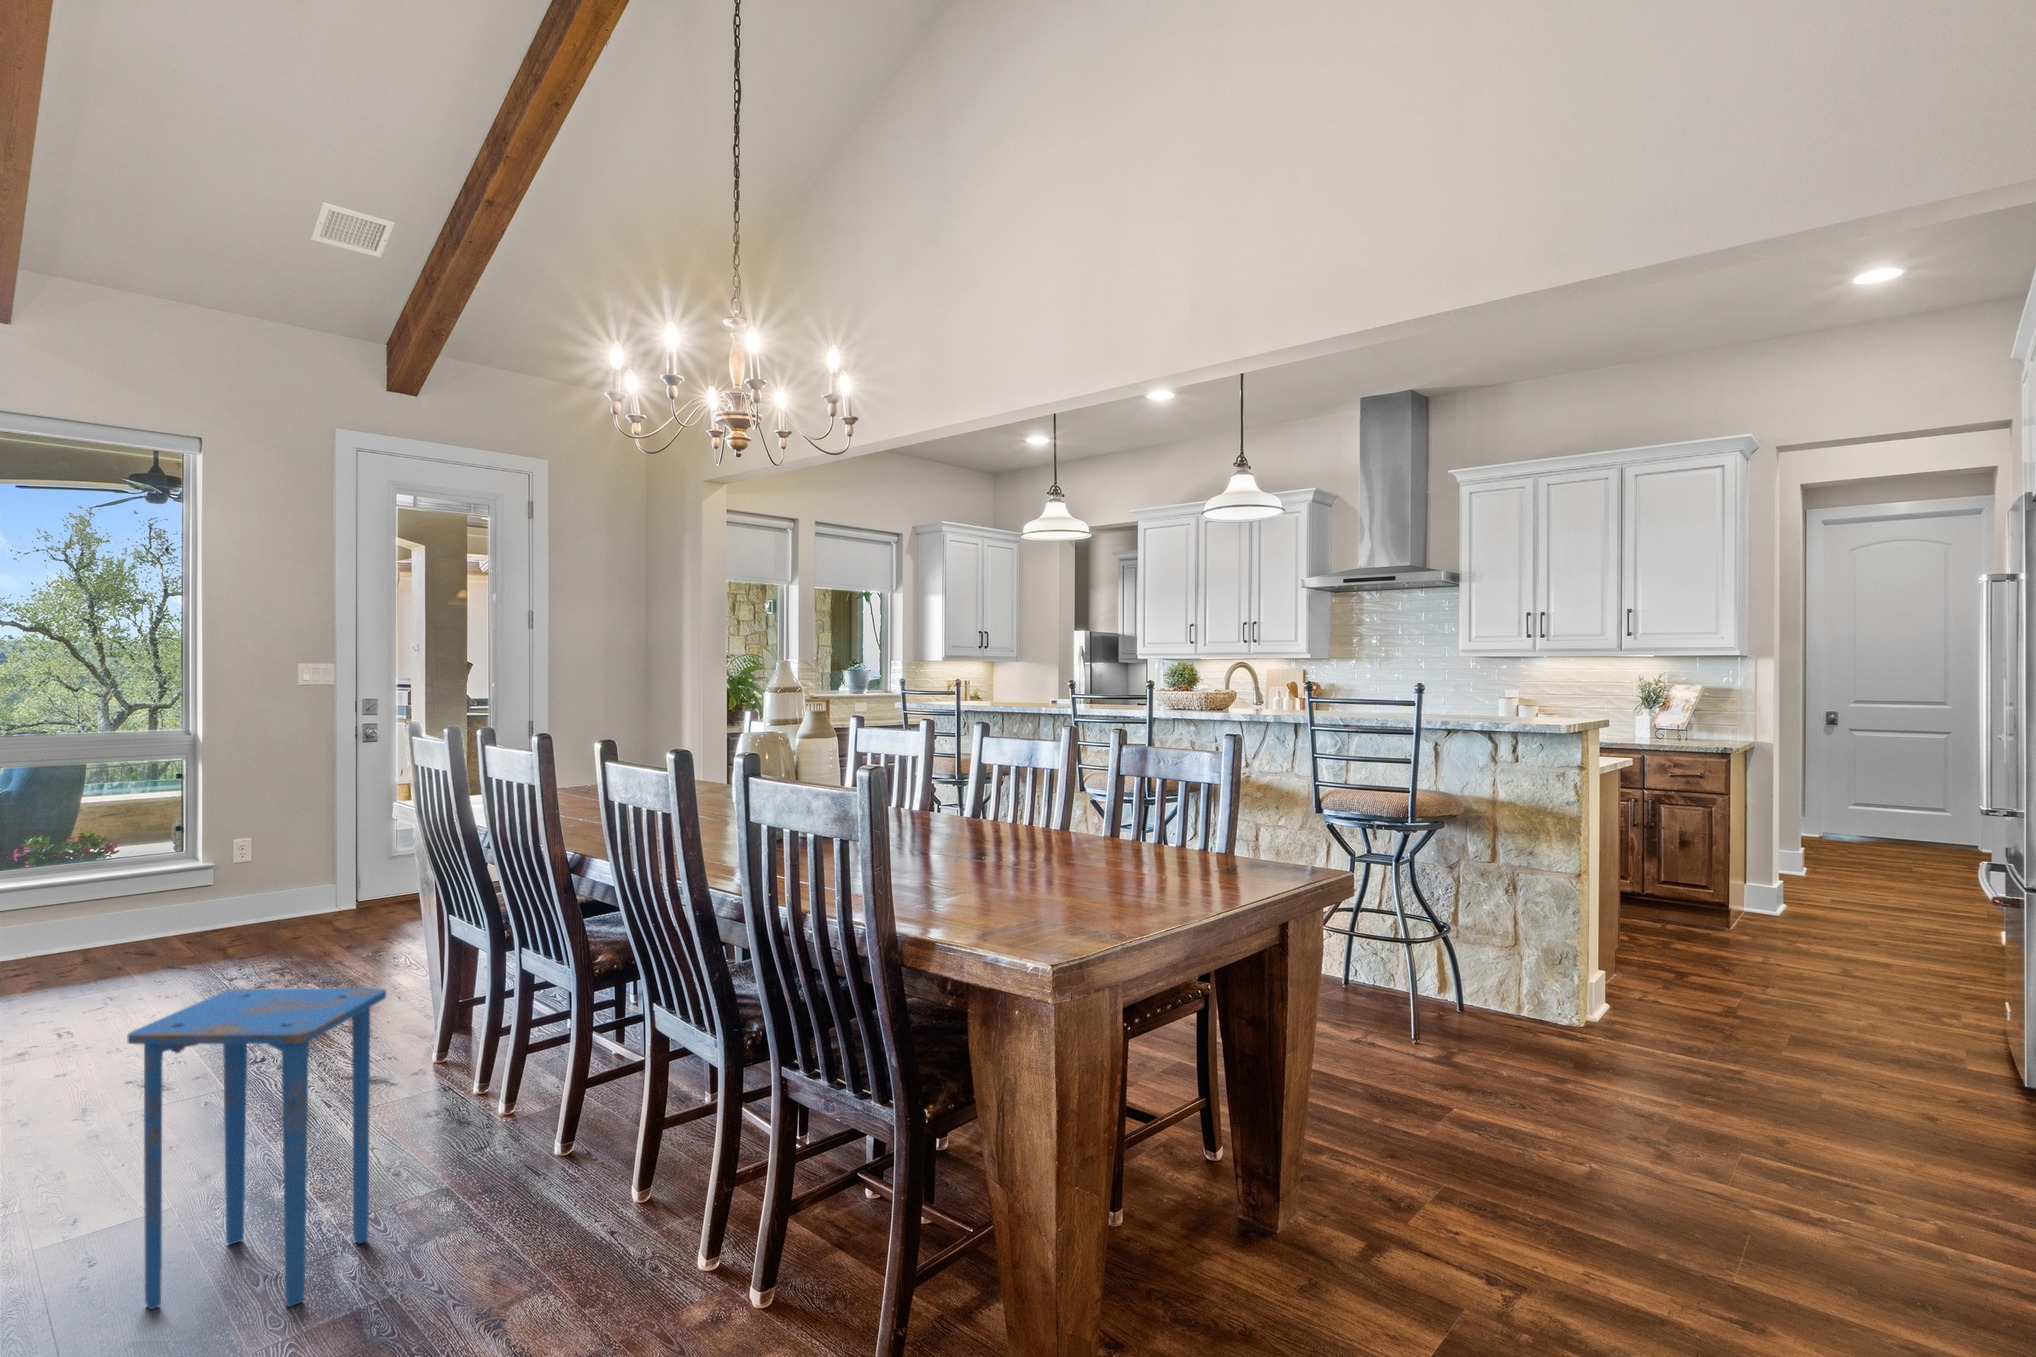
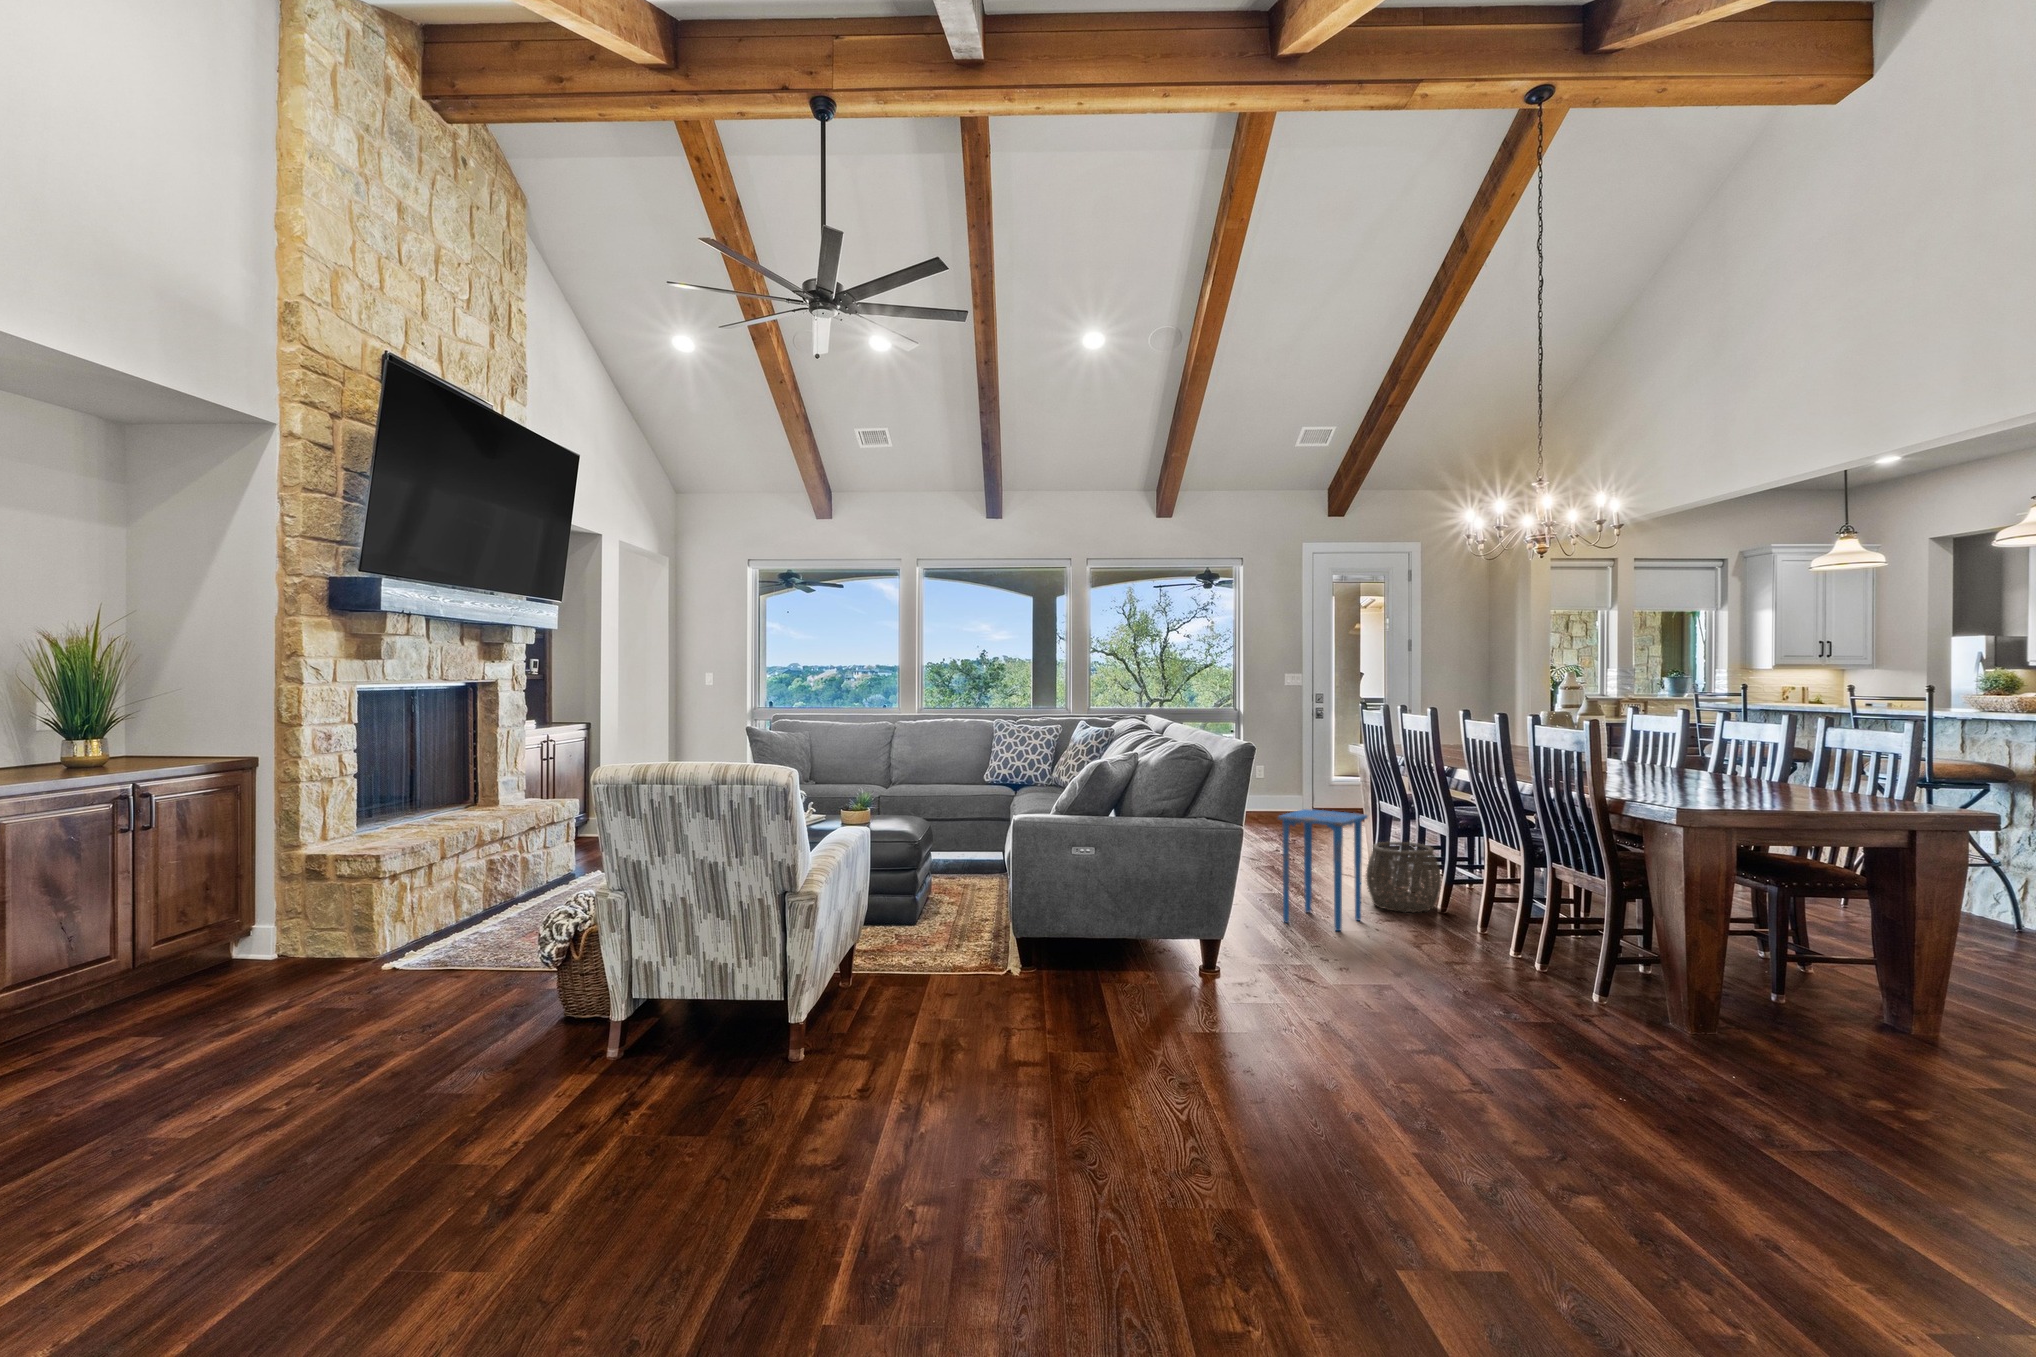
woven basket: none [393,1016,560,1184] -> present [1366,842,1441,912]

